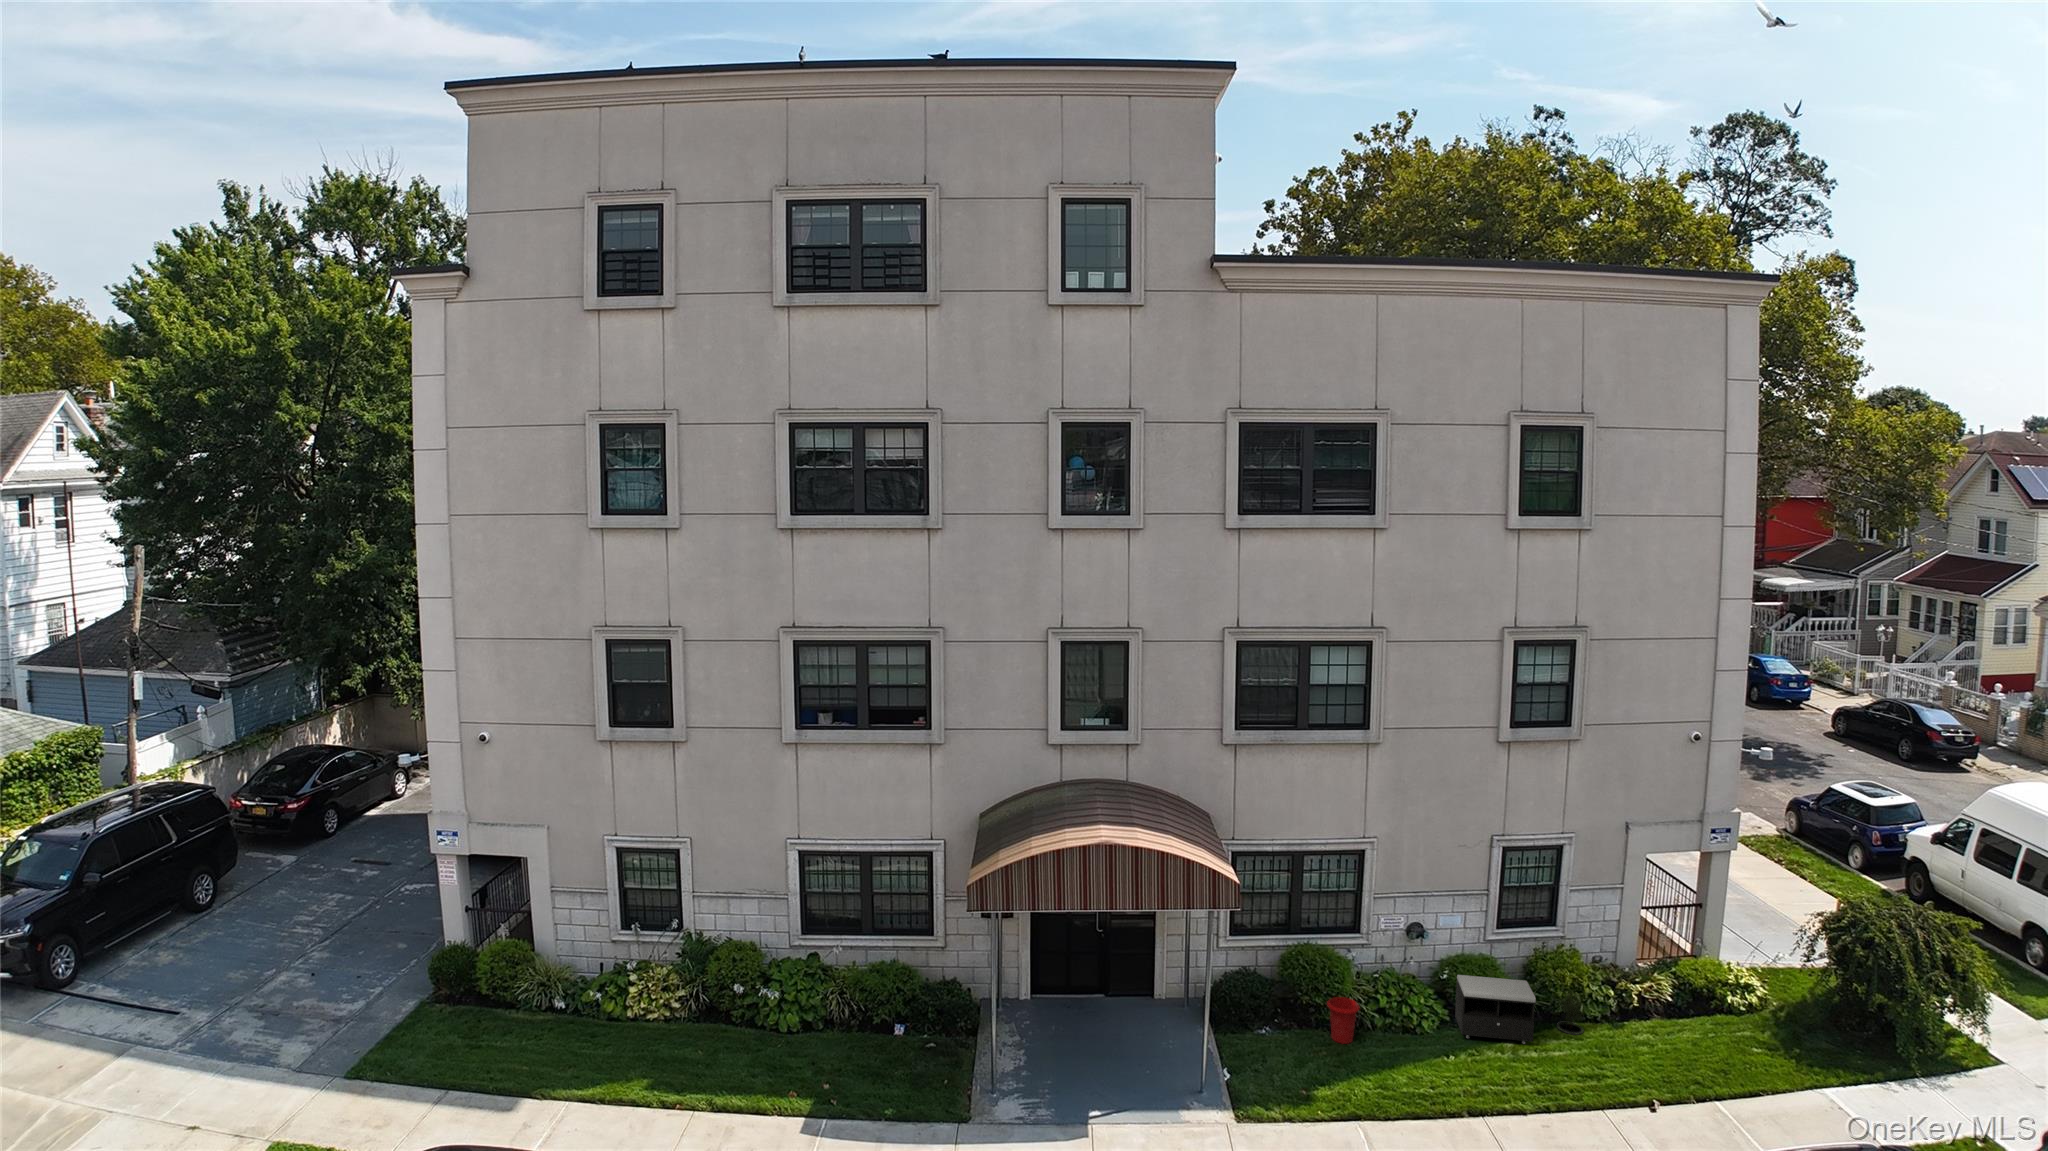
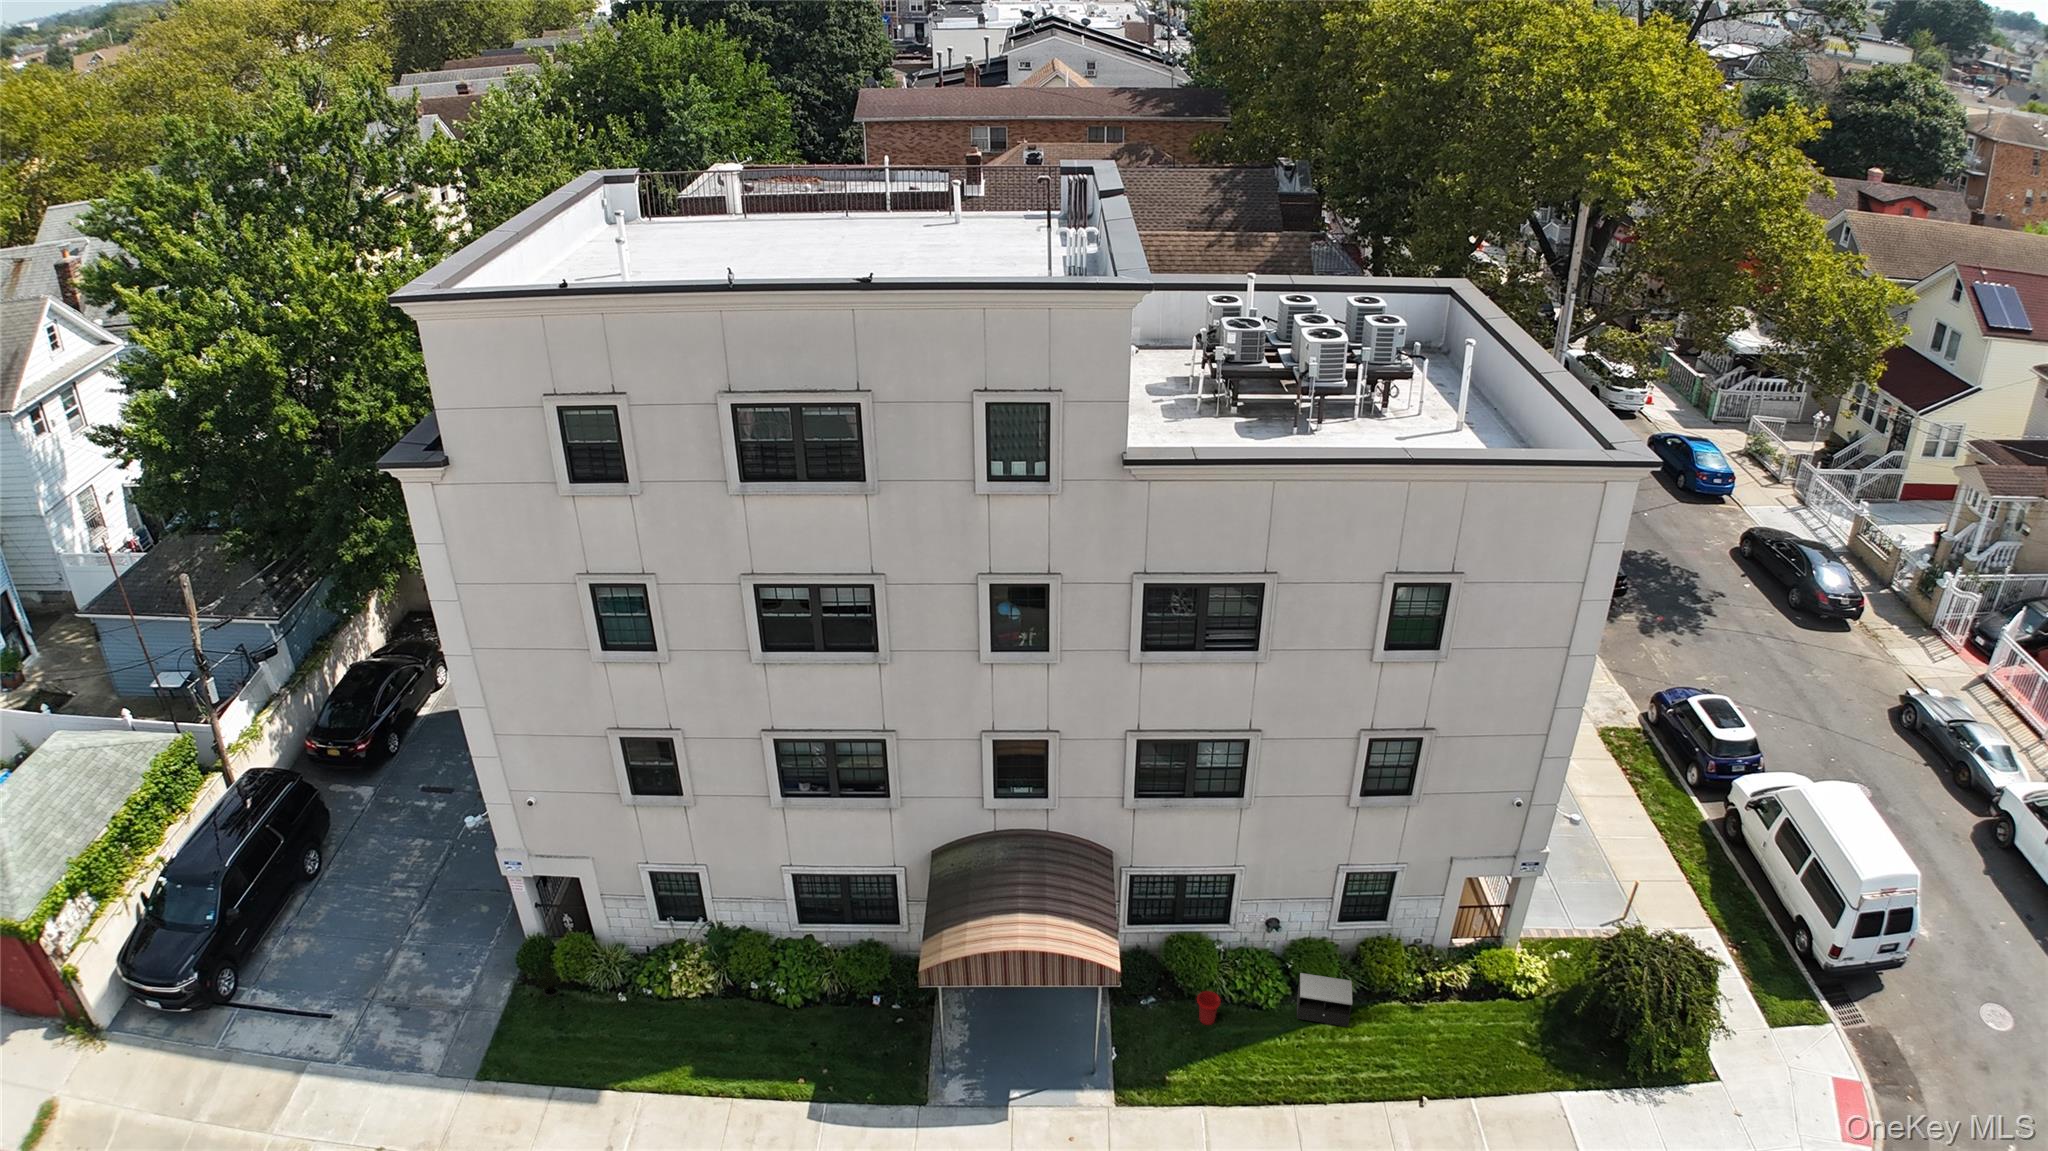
potted tree: present [1557,992,1583,1035] -> present [537,967,561,997]

